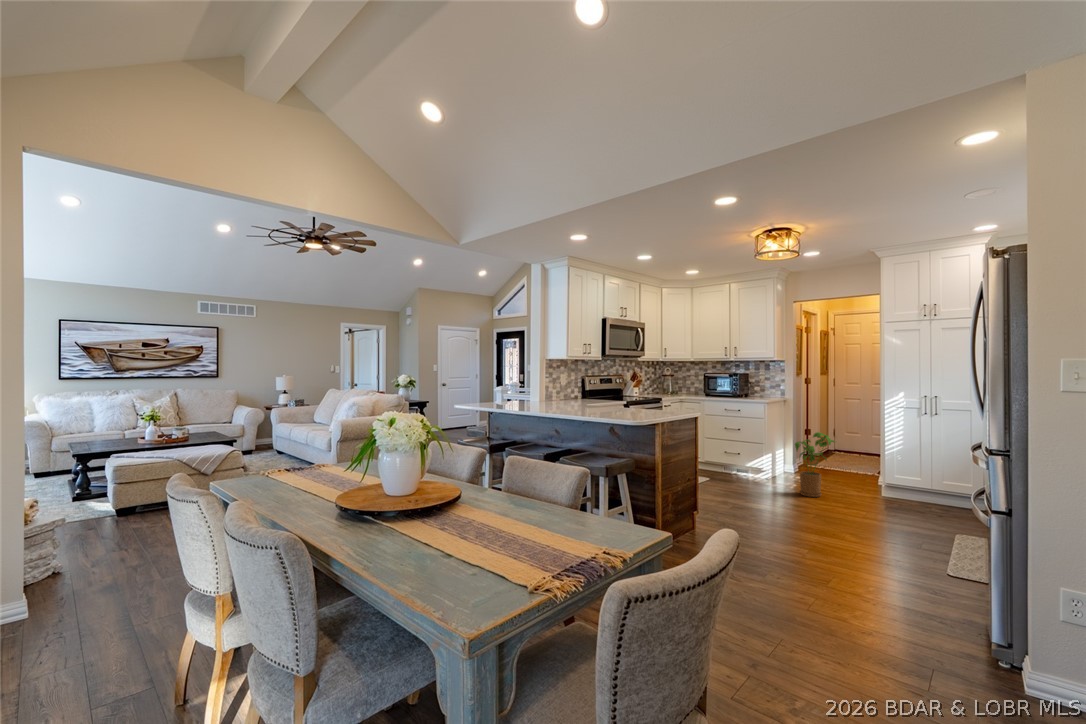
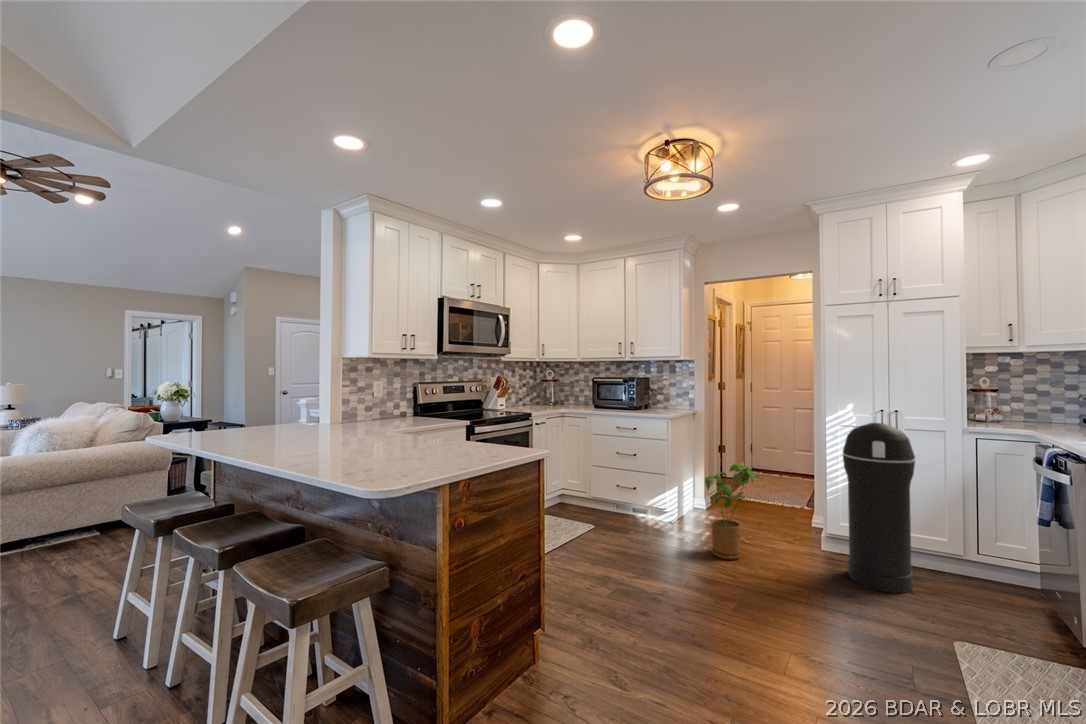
trash can: none [895,404,946,516] -> present [843,423,915,593]

